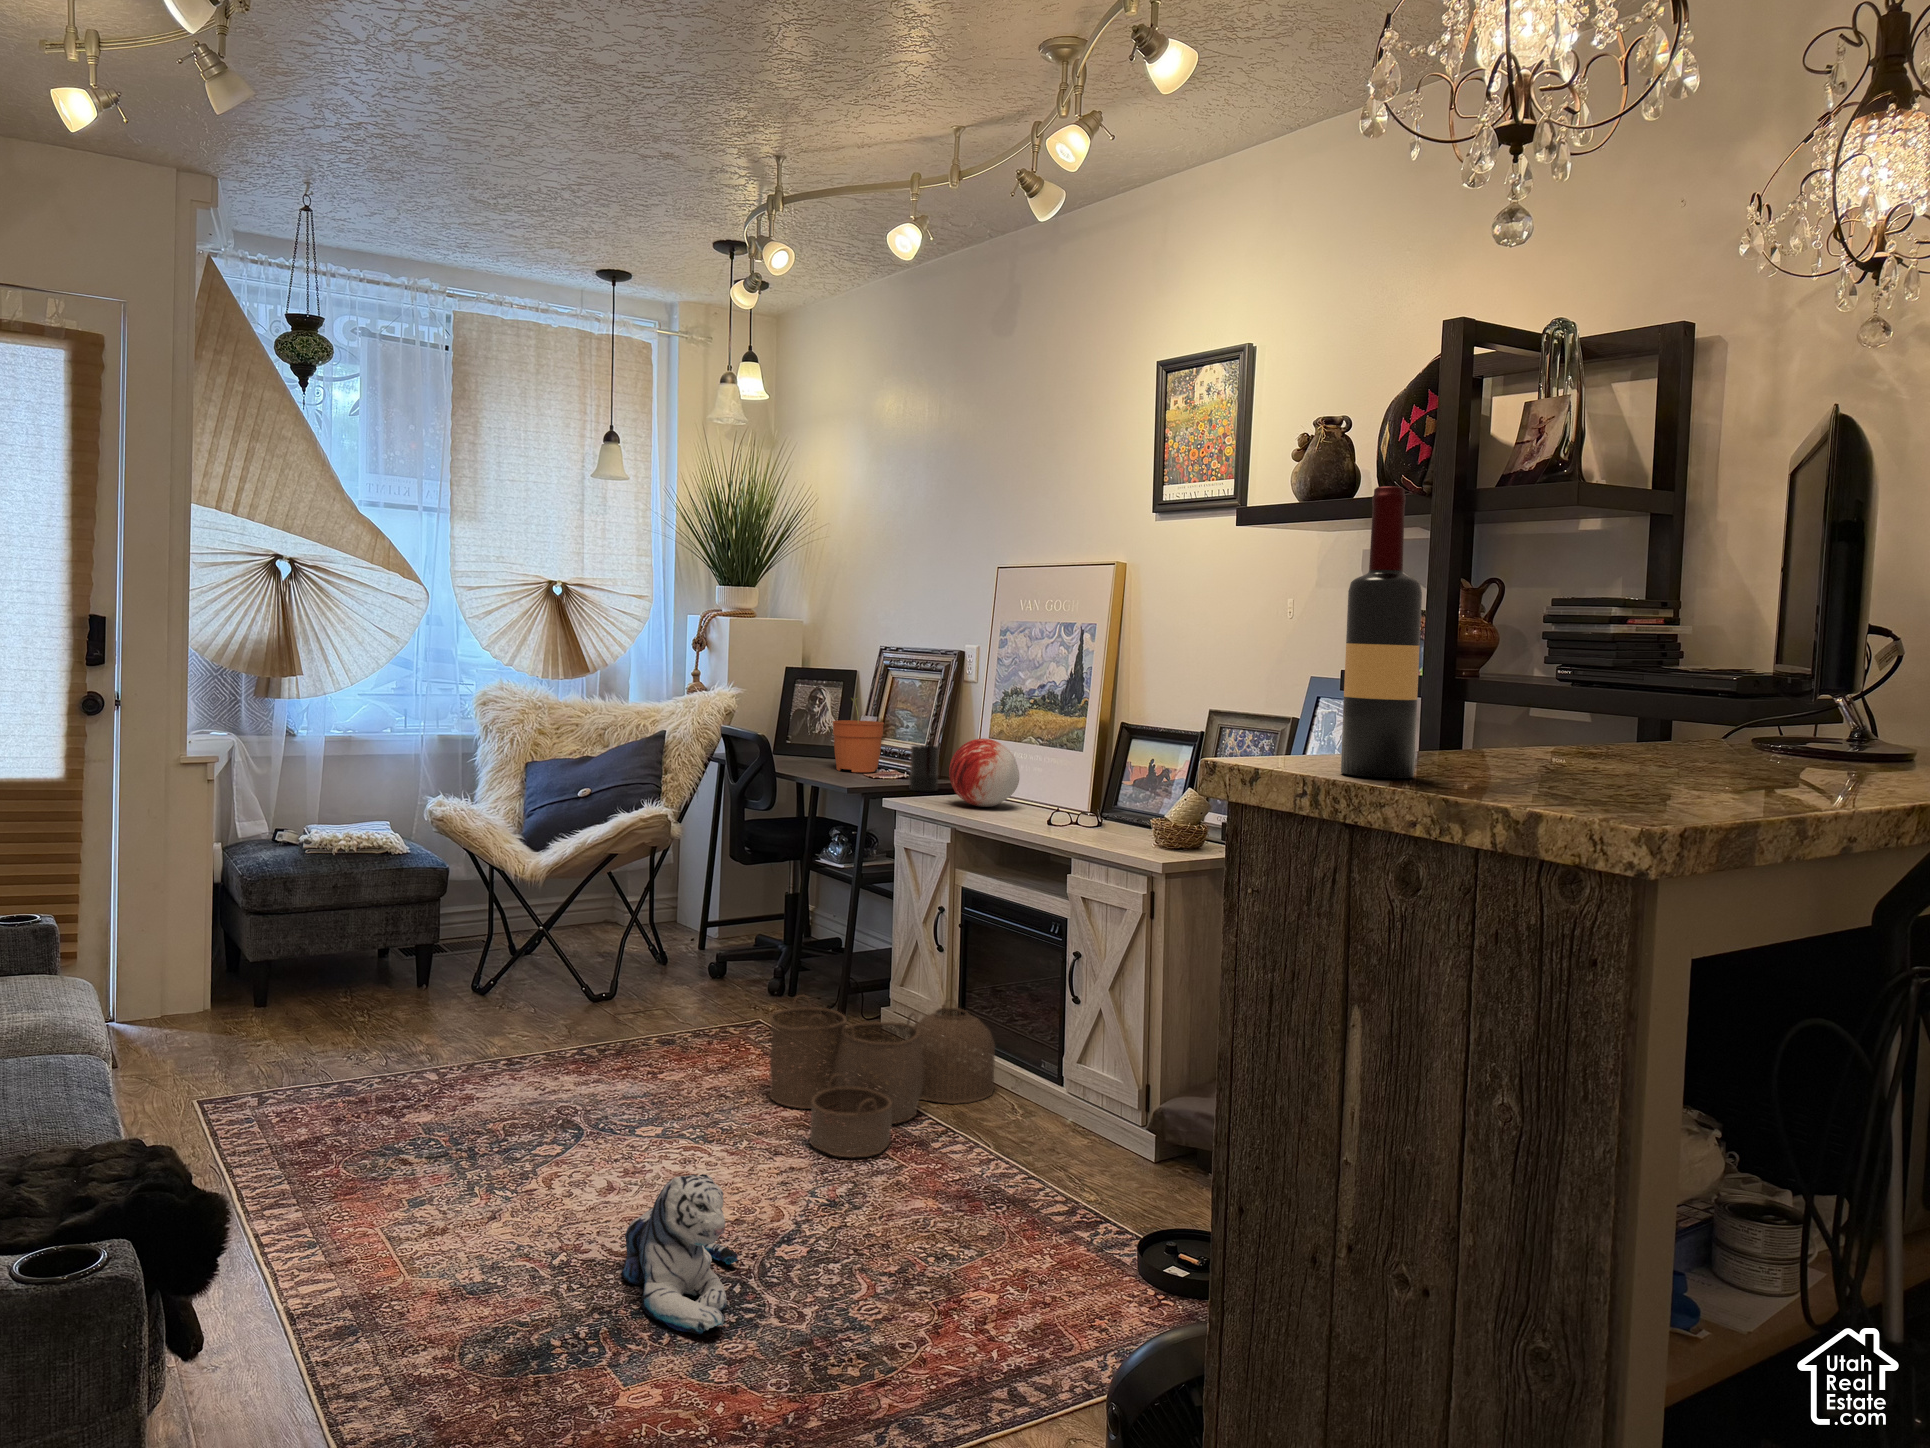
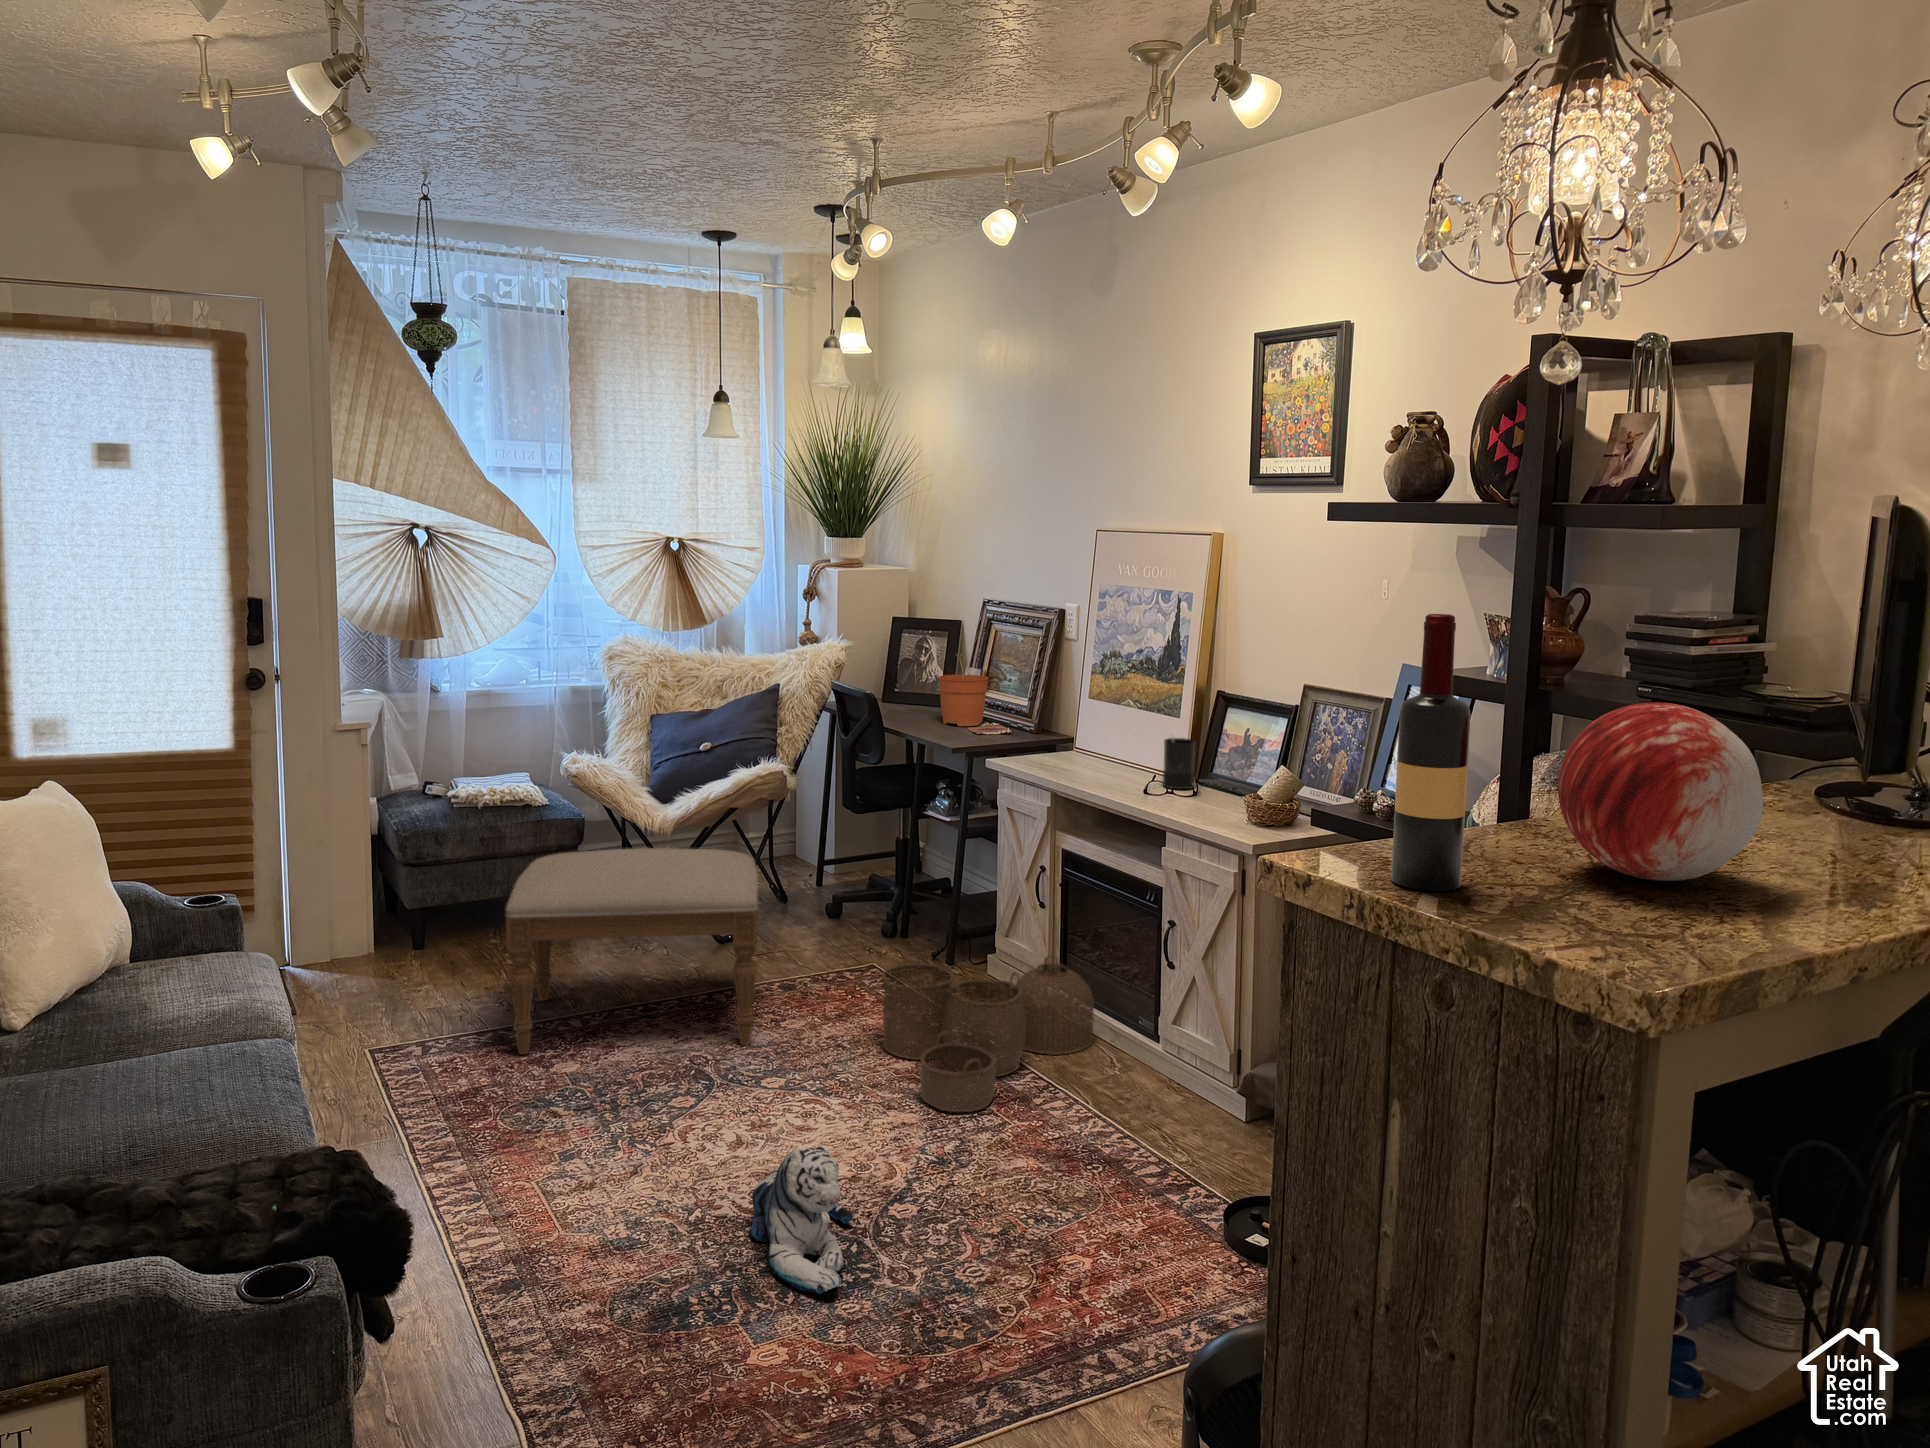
decorative orb: present [949,739,1019,807] -> present [1558,702,1763,881]
candle: present [909,745,939,791] -> present [1163,735,1195,789]
ottoman: none [357,887,637,1106] -> present [505,848,758,1054]

